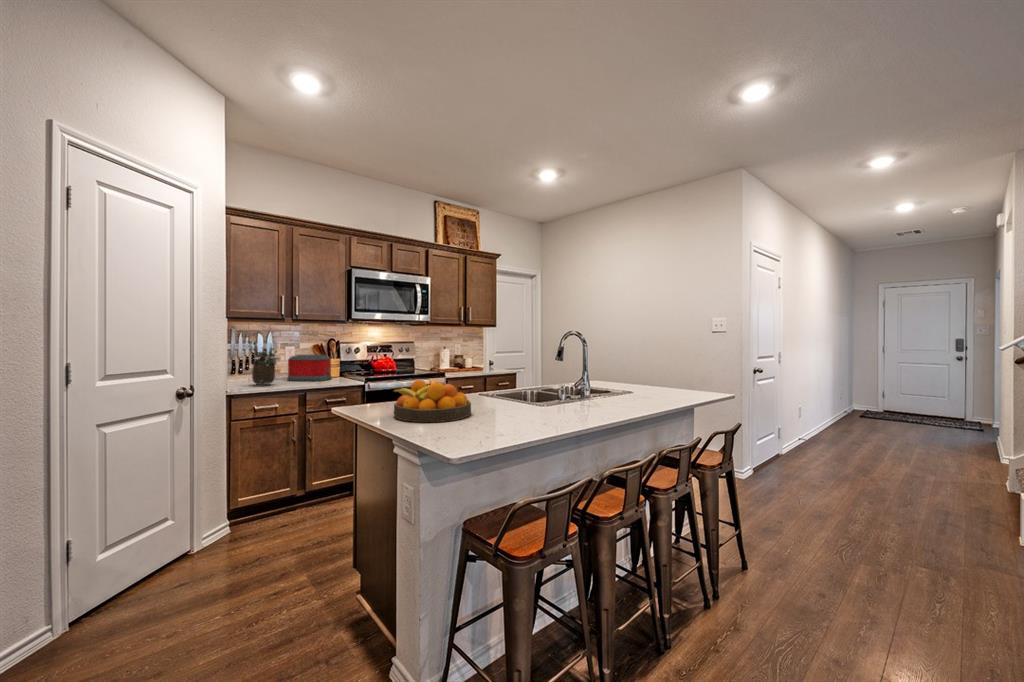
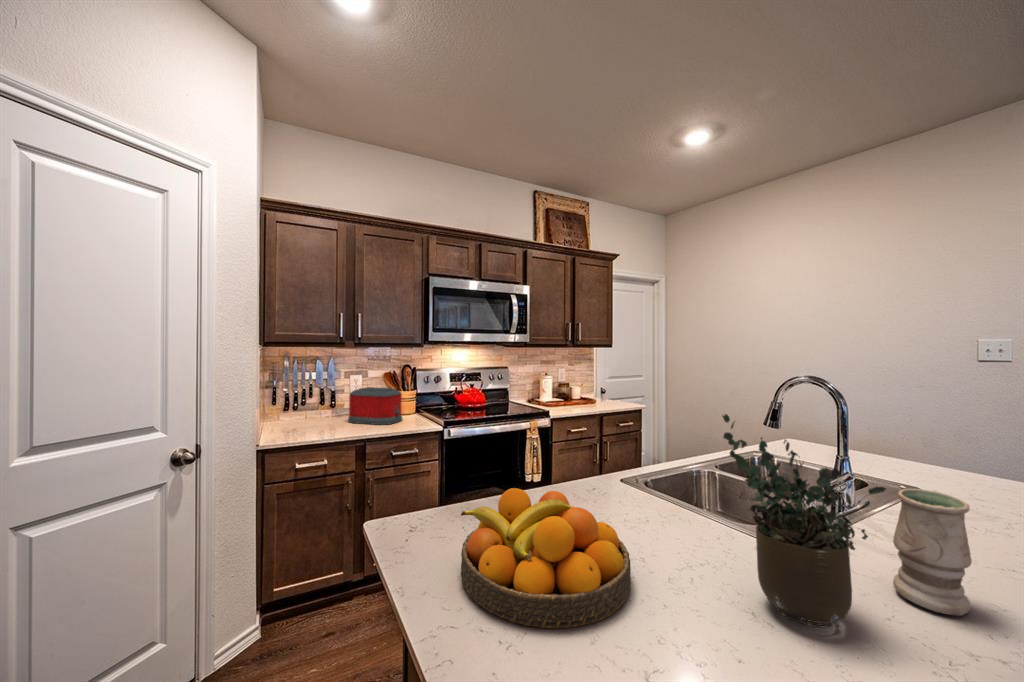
potted plant: present [246,336,277,385] -> present [722,414,886,627]
vase: none [576,369,598,413] -> present [893,488,972,616]

